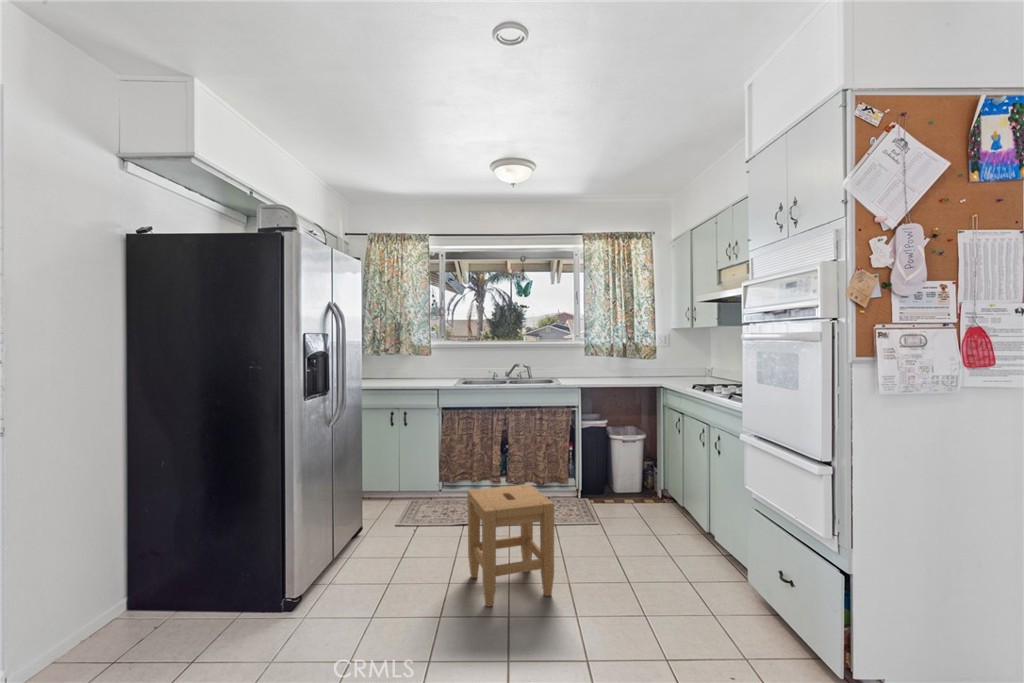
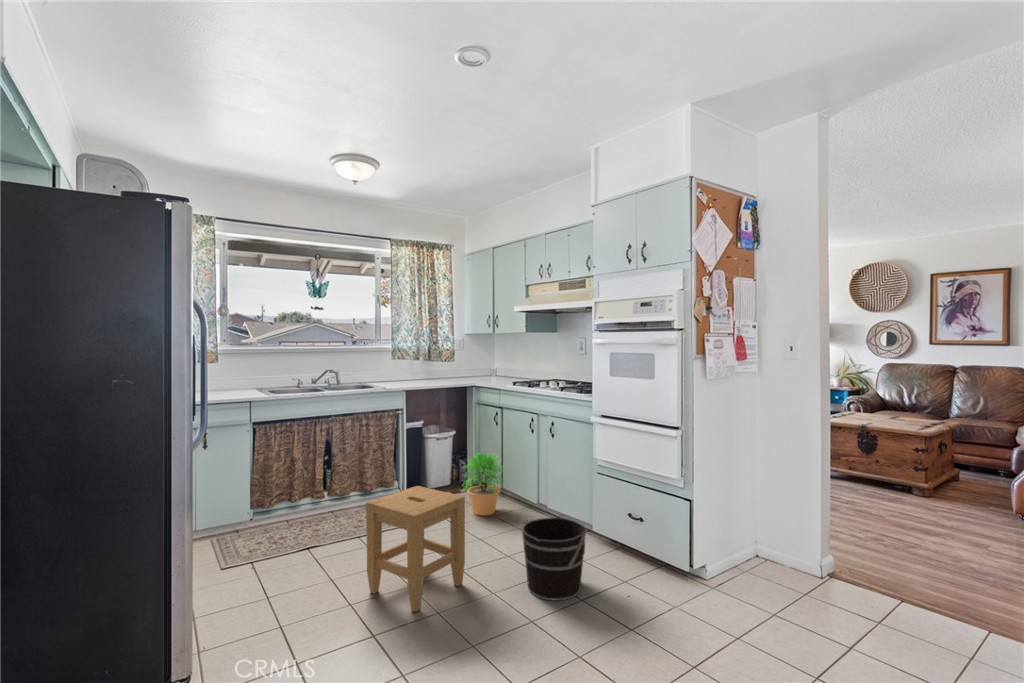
potted plant: none [619,461,673,533] -> present [465,453,502,515]
bucket: none [603,544,682,651] -> present [522,518,586,601]

